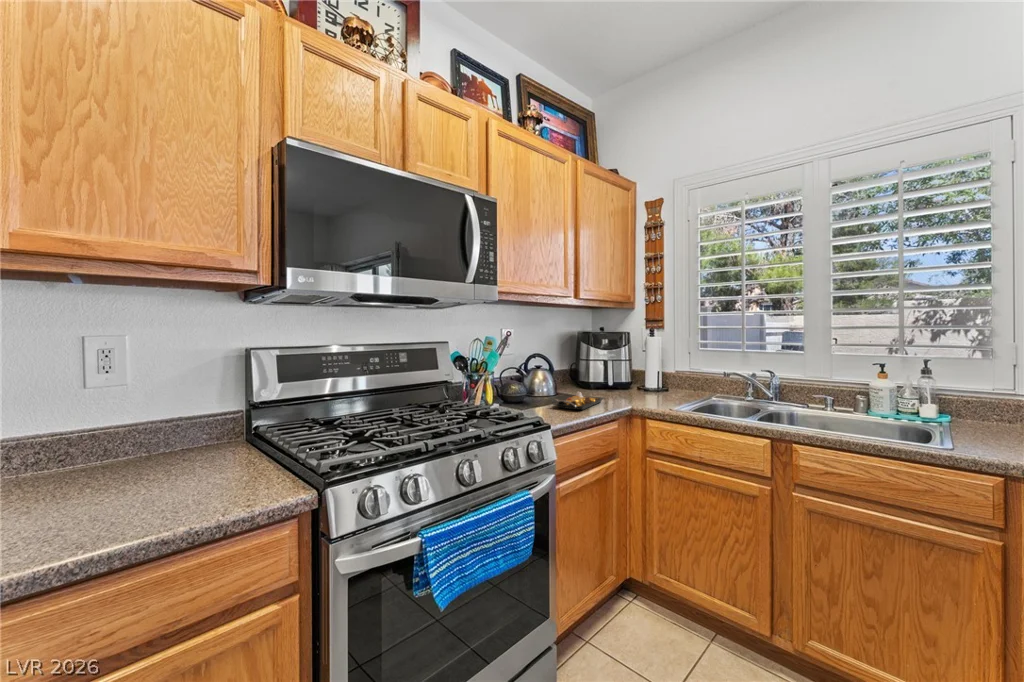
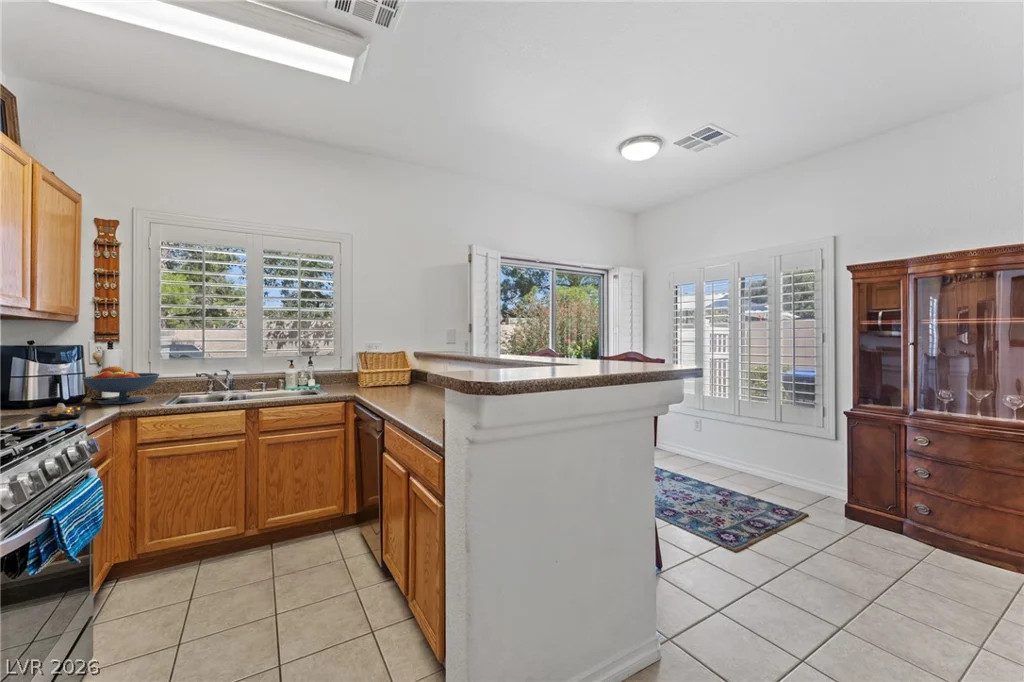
fruit bowl: none [615,356,683,400] -> present [83,366,159,405]

